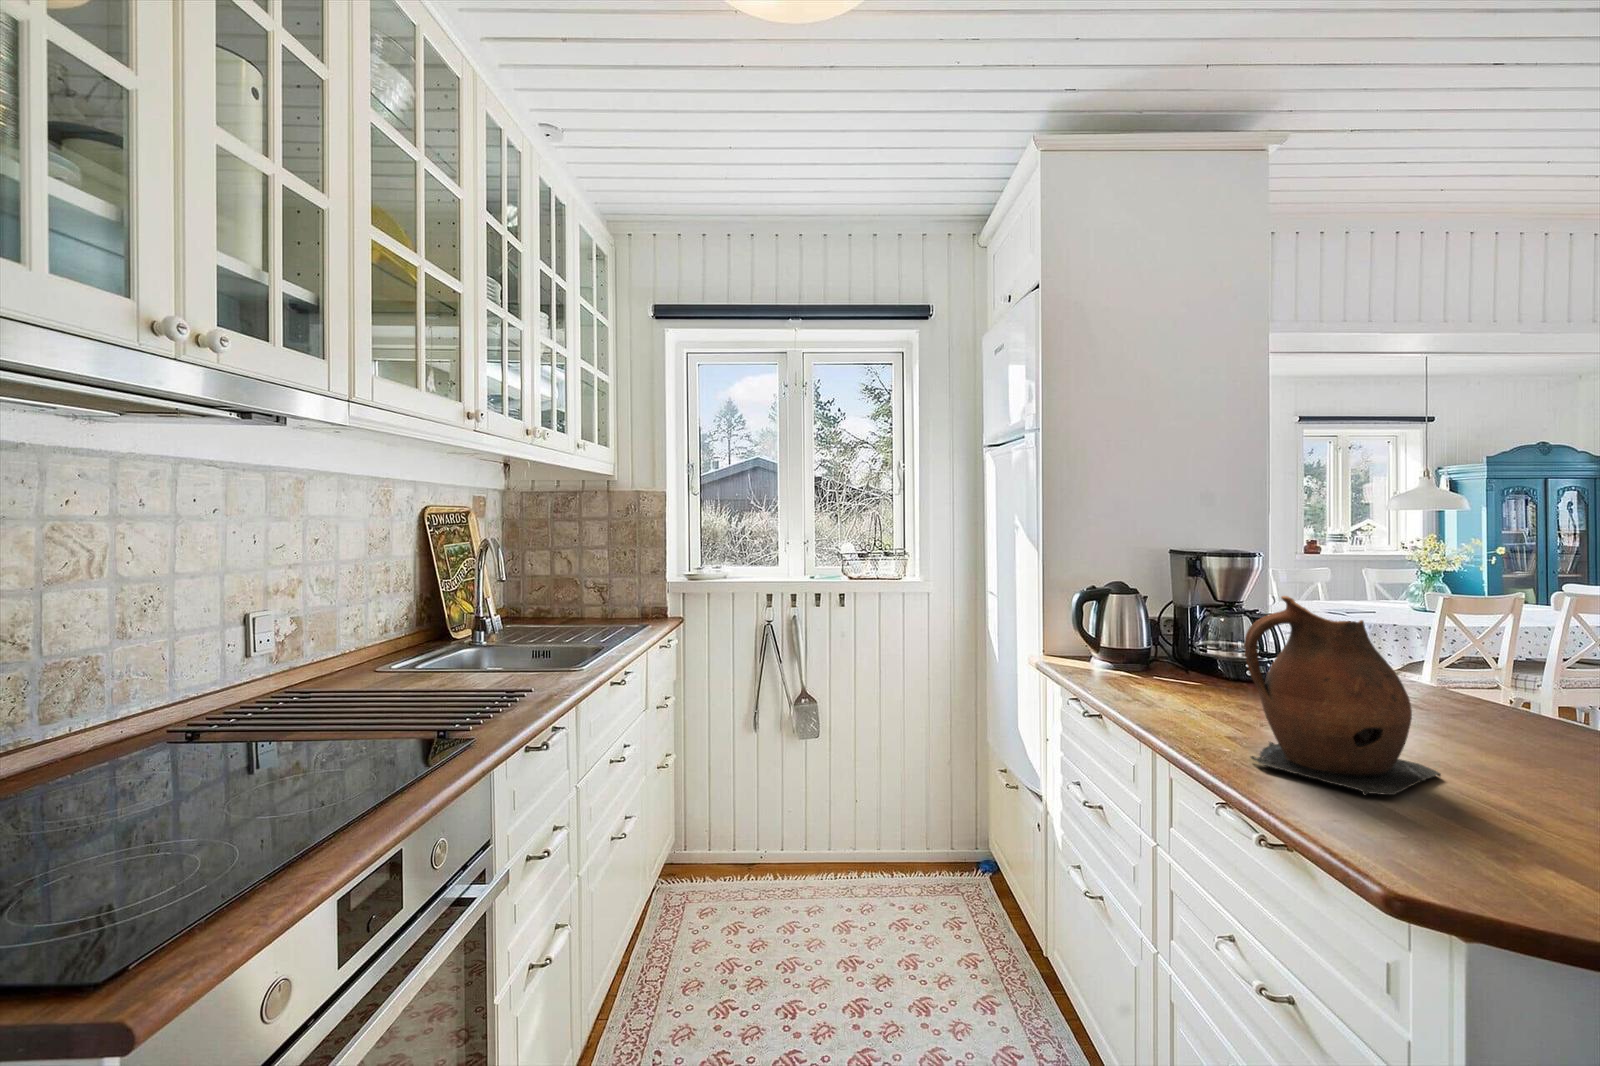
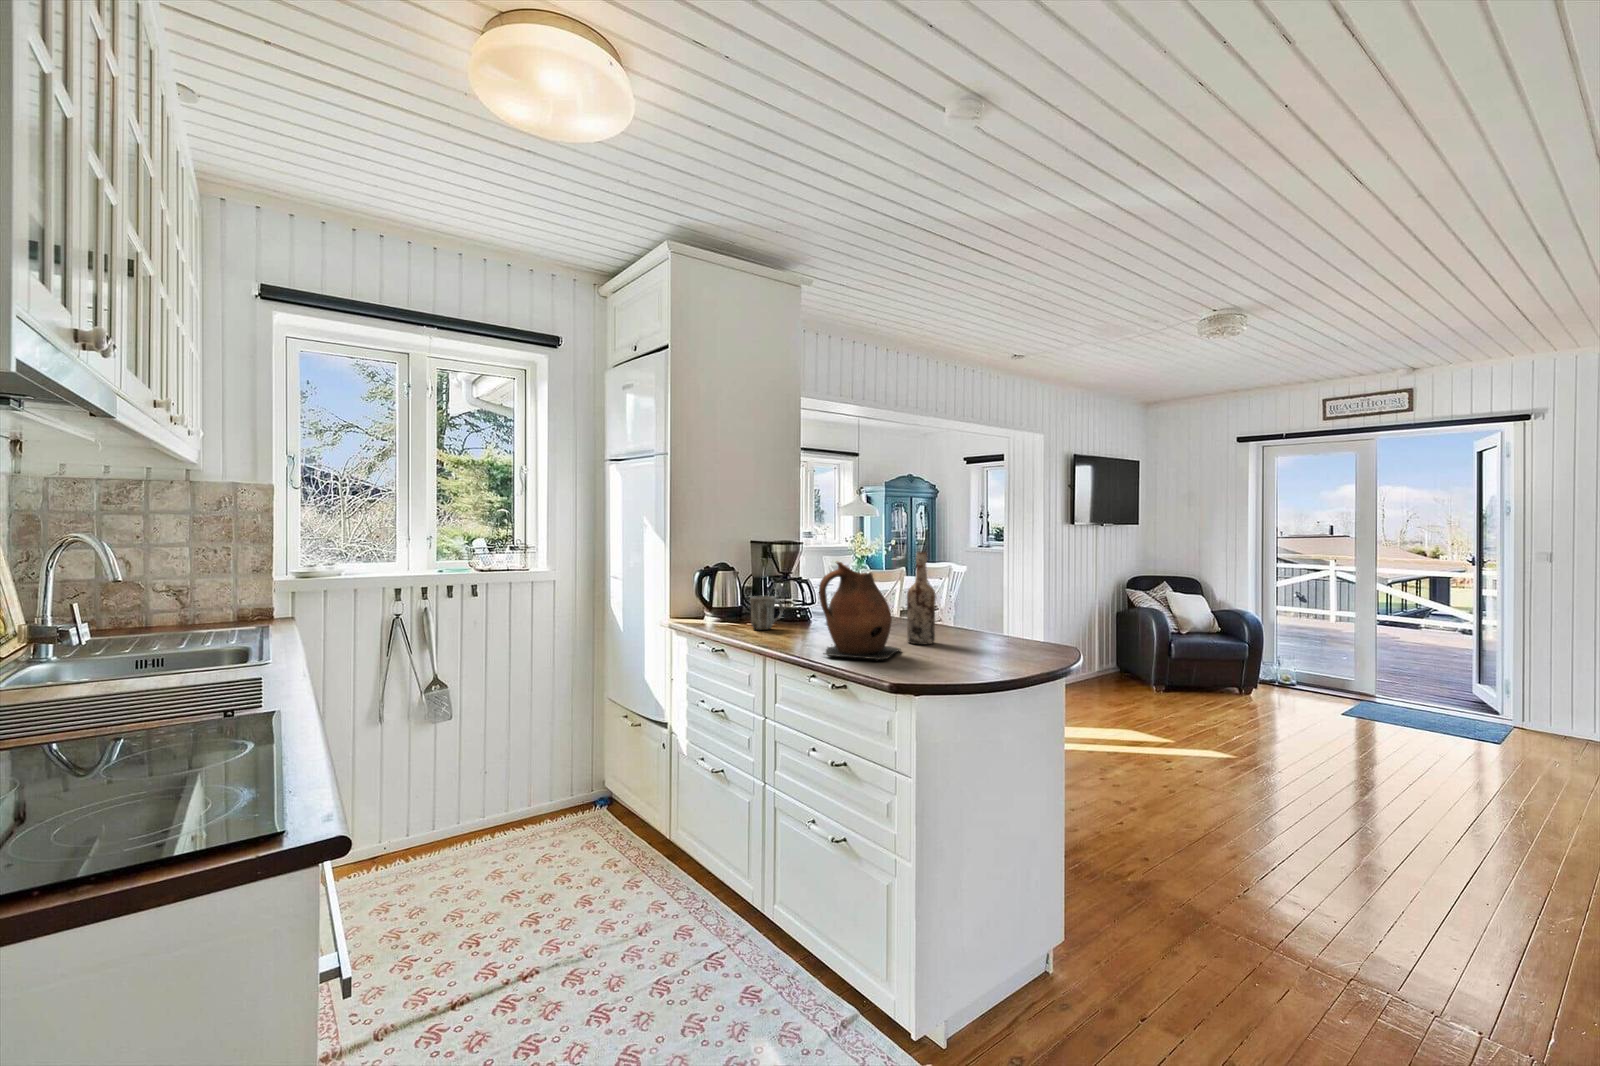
wine bottle: none [1465,582,1543,770] -> present [907,551,936,644]
mug: none [1154,636,1213,690] -> present [750,596,783,630]

